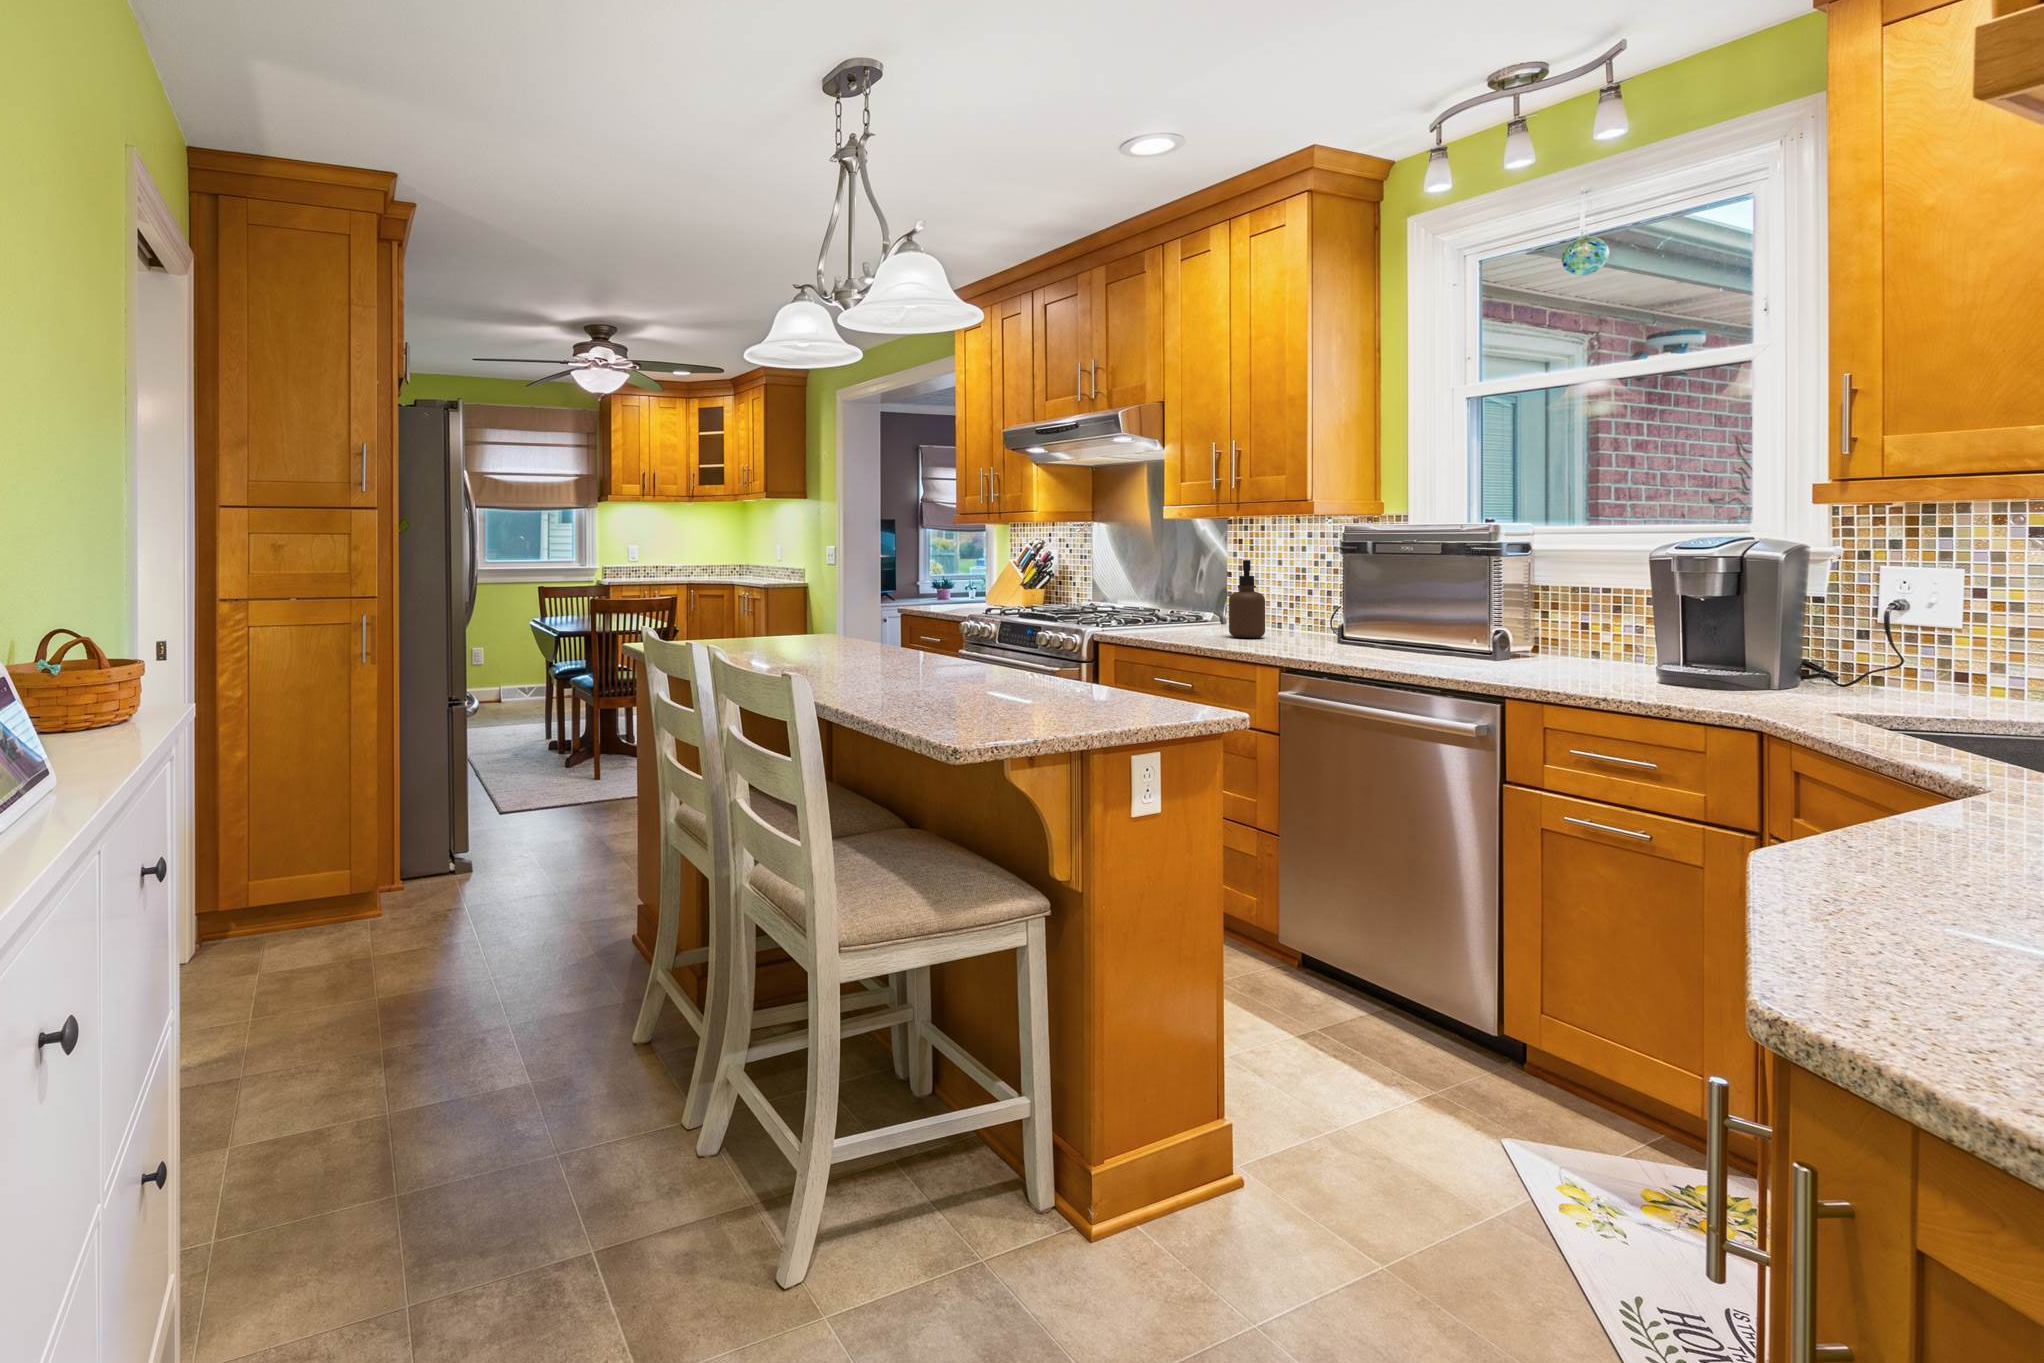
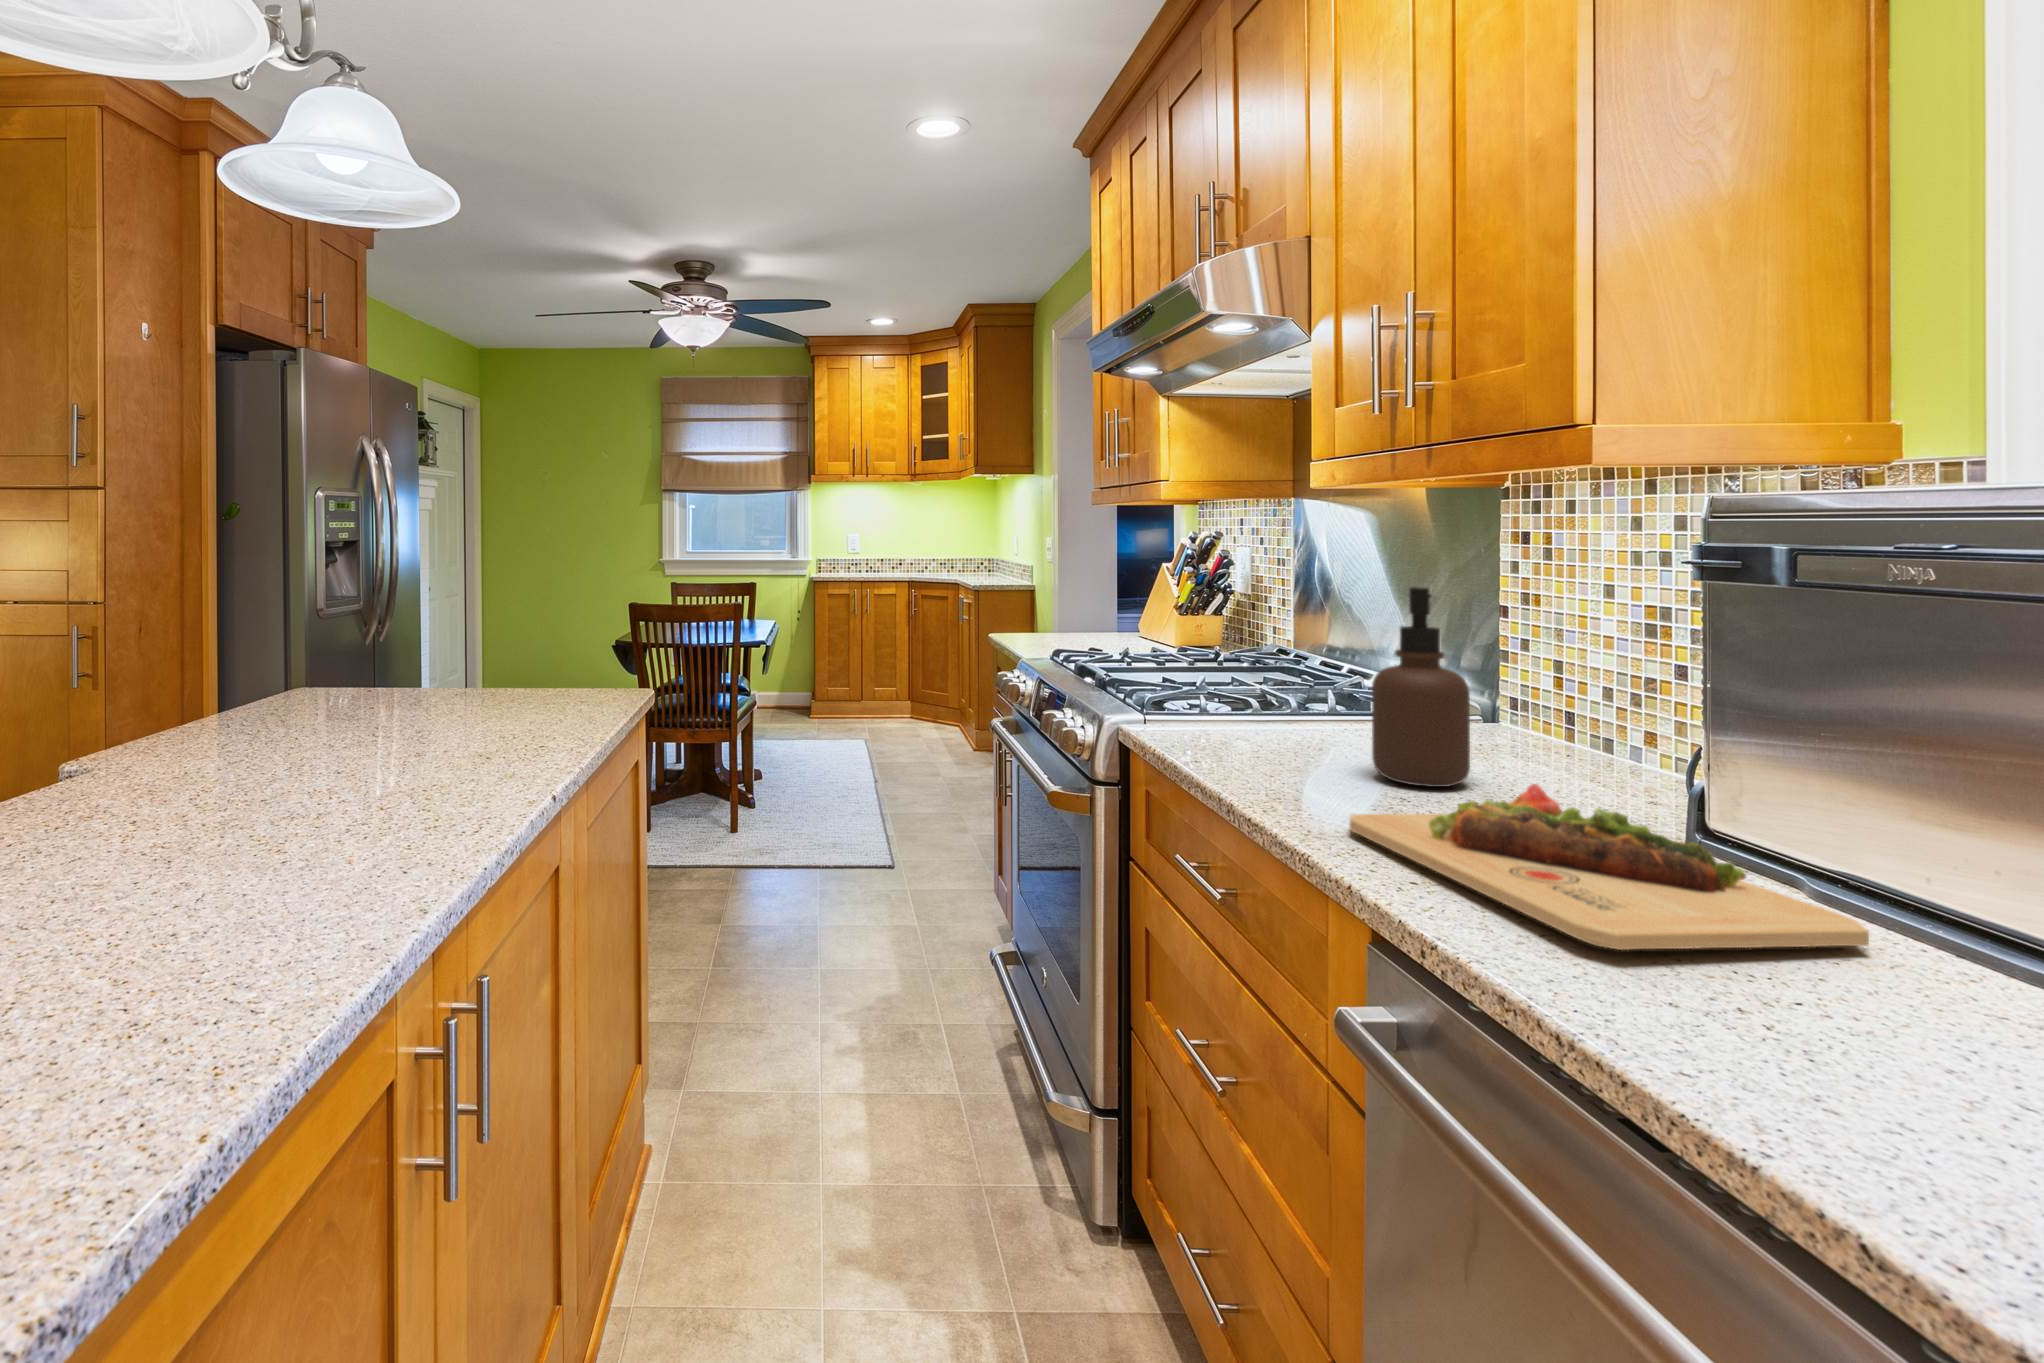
cutting board: none [1254,624,1411,657] -> present [1350,784,1869,950]

